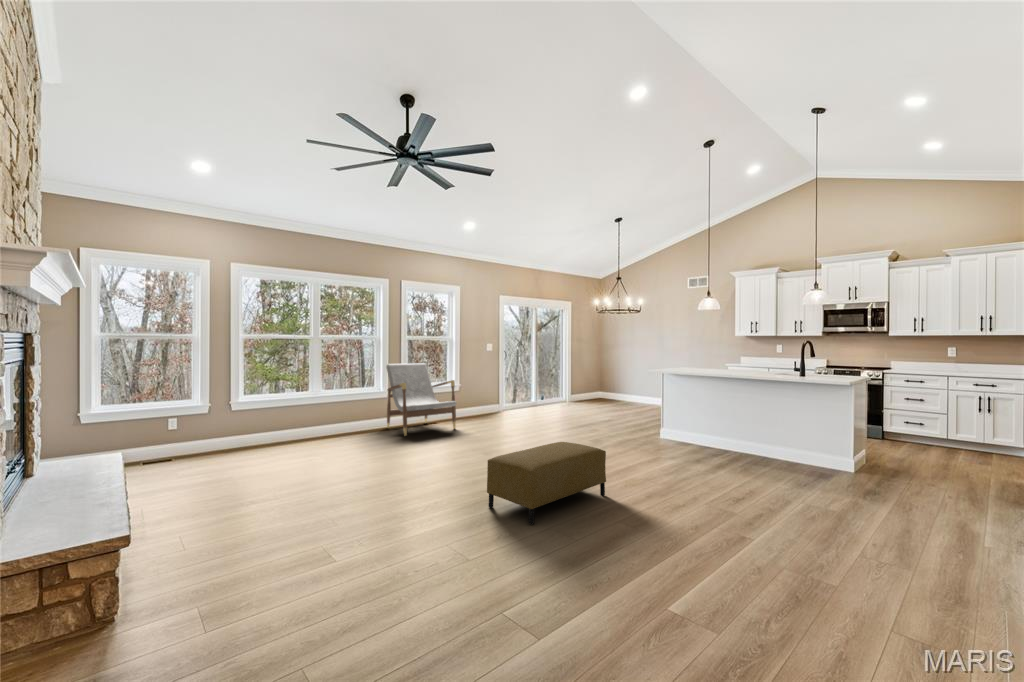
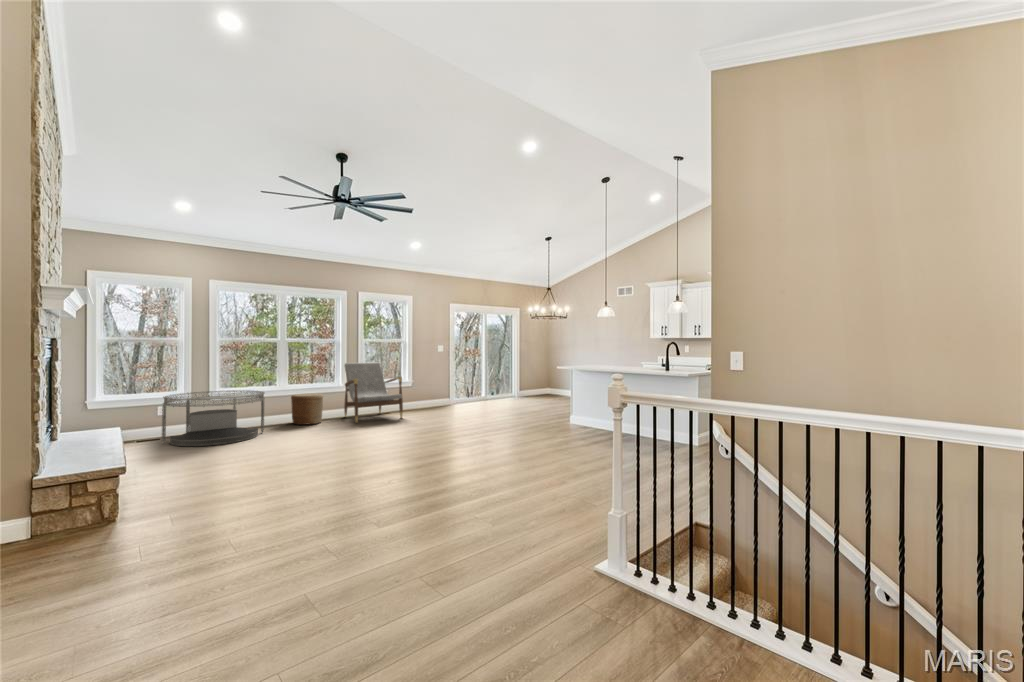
coffee table: none [175,398,300,471] -> present [162,390,265,446]
woven basket: none [327,400,365,439] -> present [291,393,323,425]
ottoman: present [487,442,606,524] -> none [391,422,487,477]

